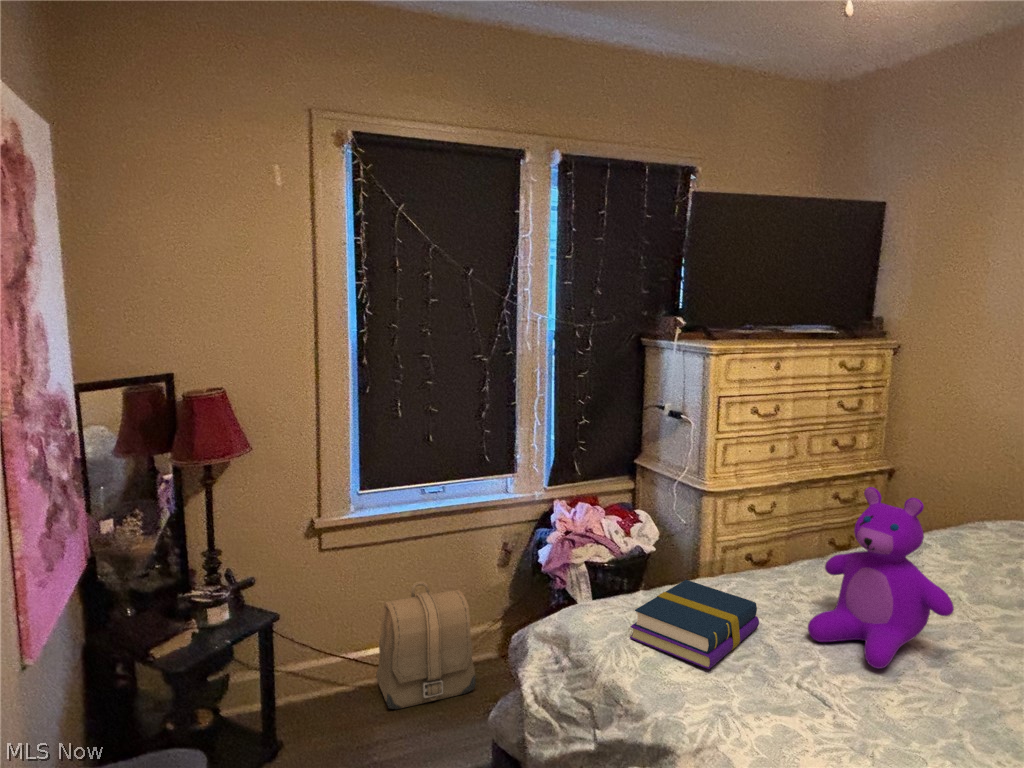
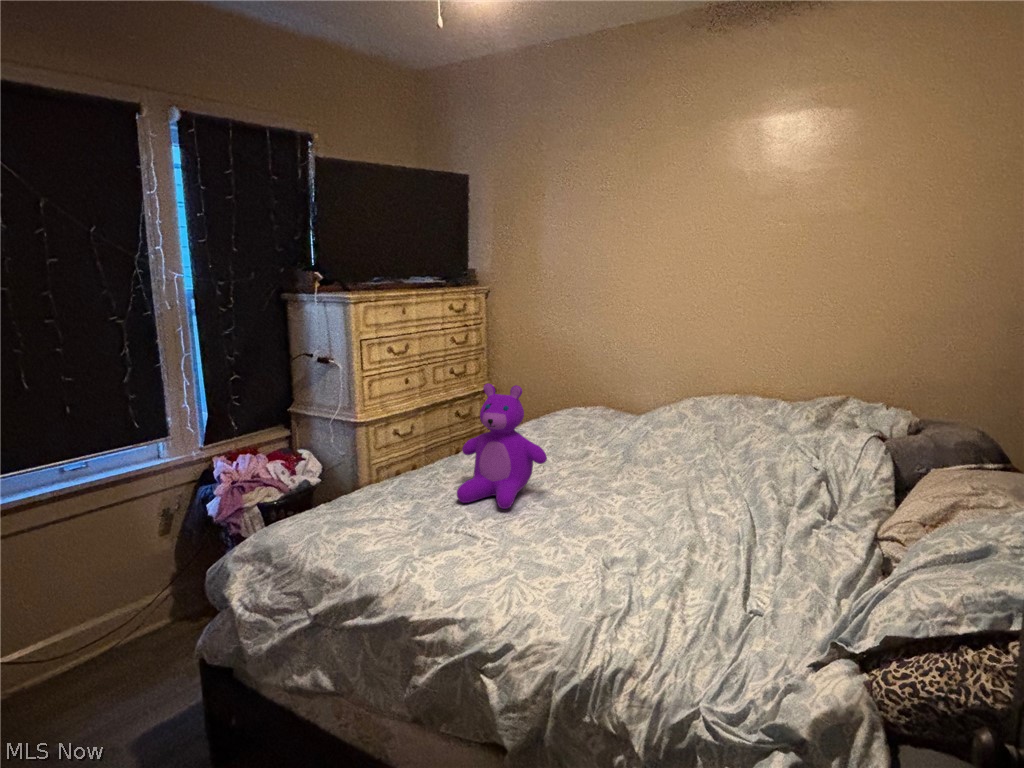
book: present [630,580,759,669] -> none [323,482,422,537]
backpack: present [376,582,476,709] -> none [32,561,157,699]

